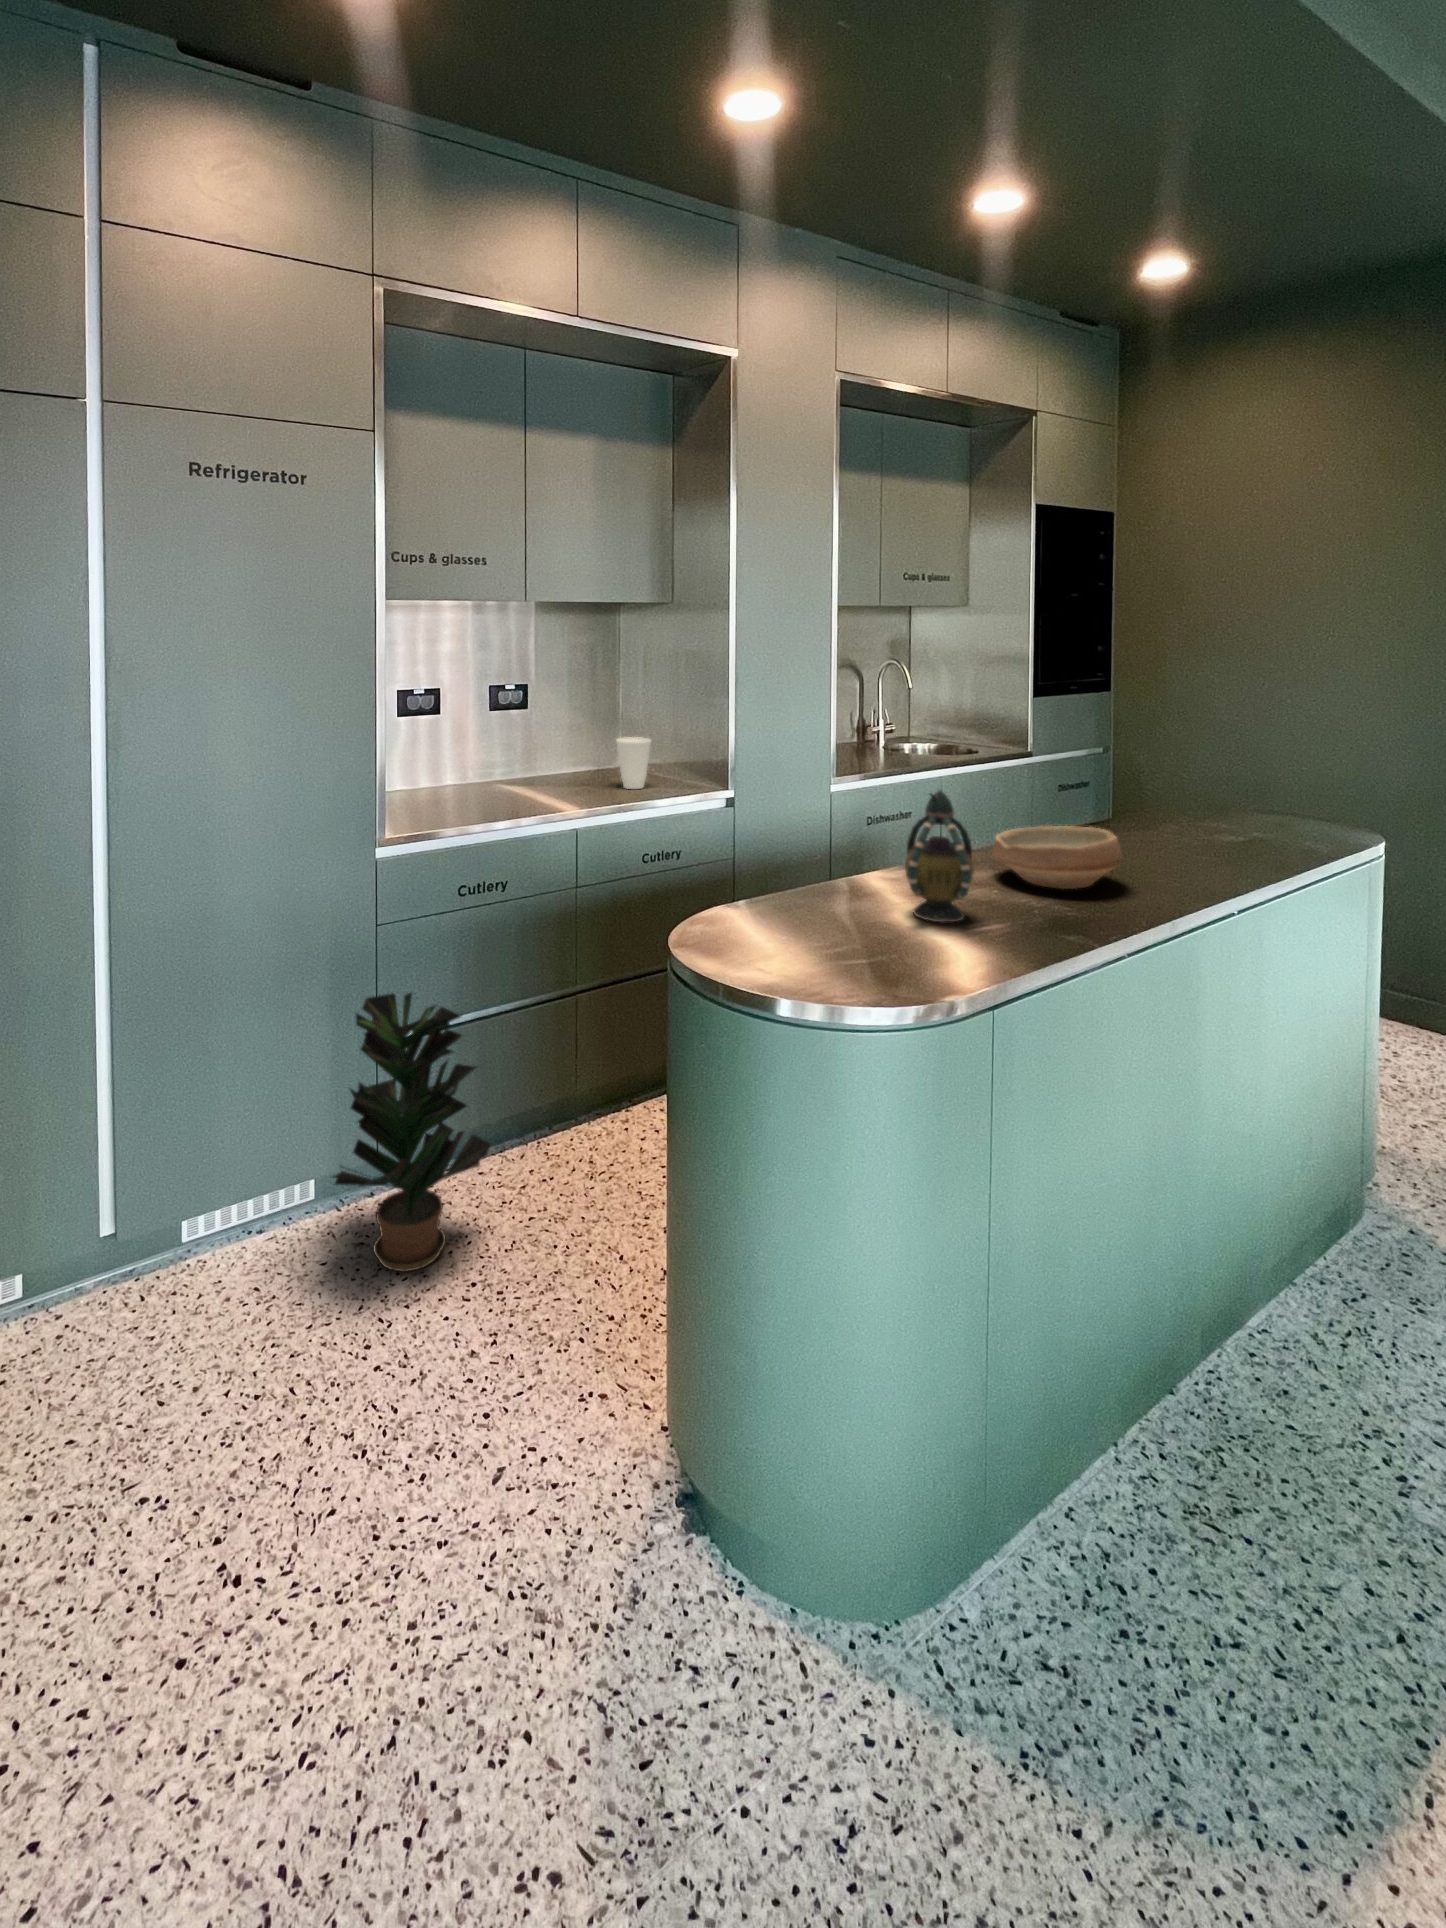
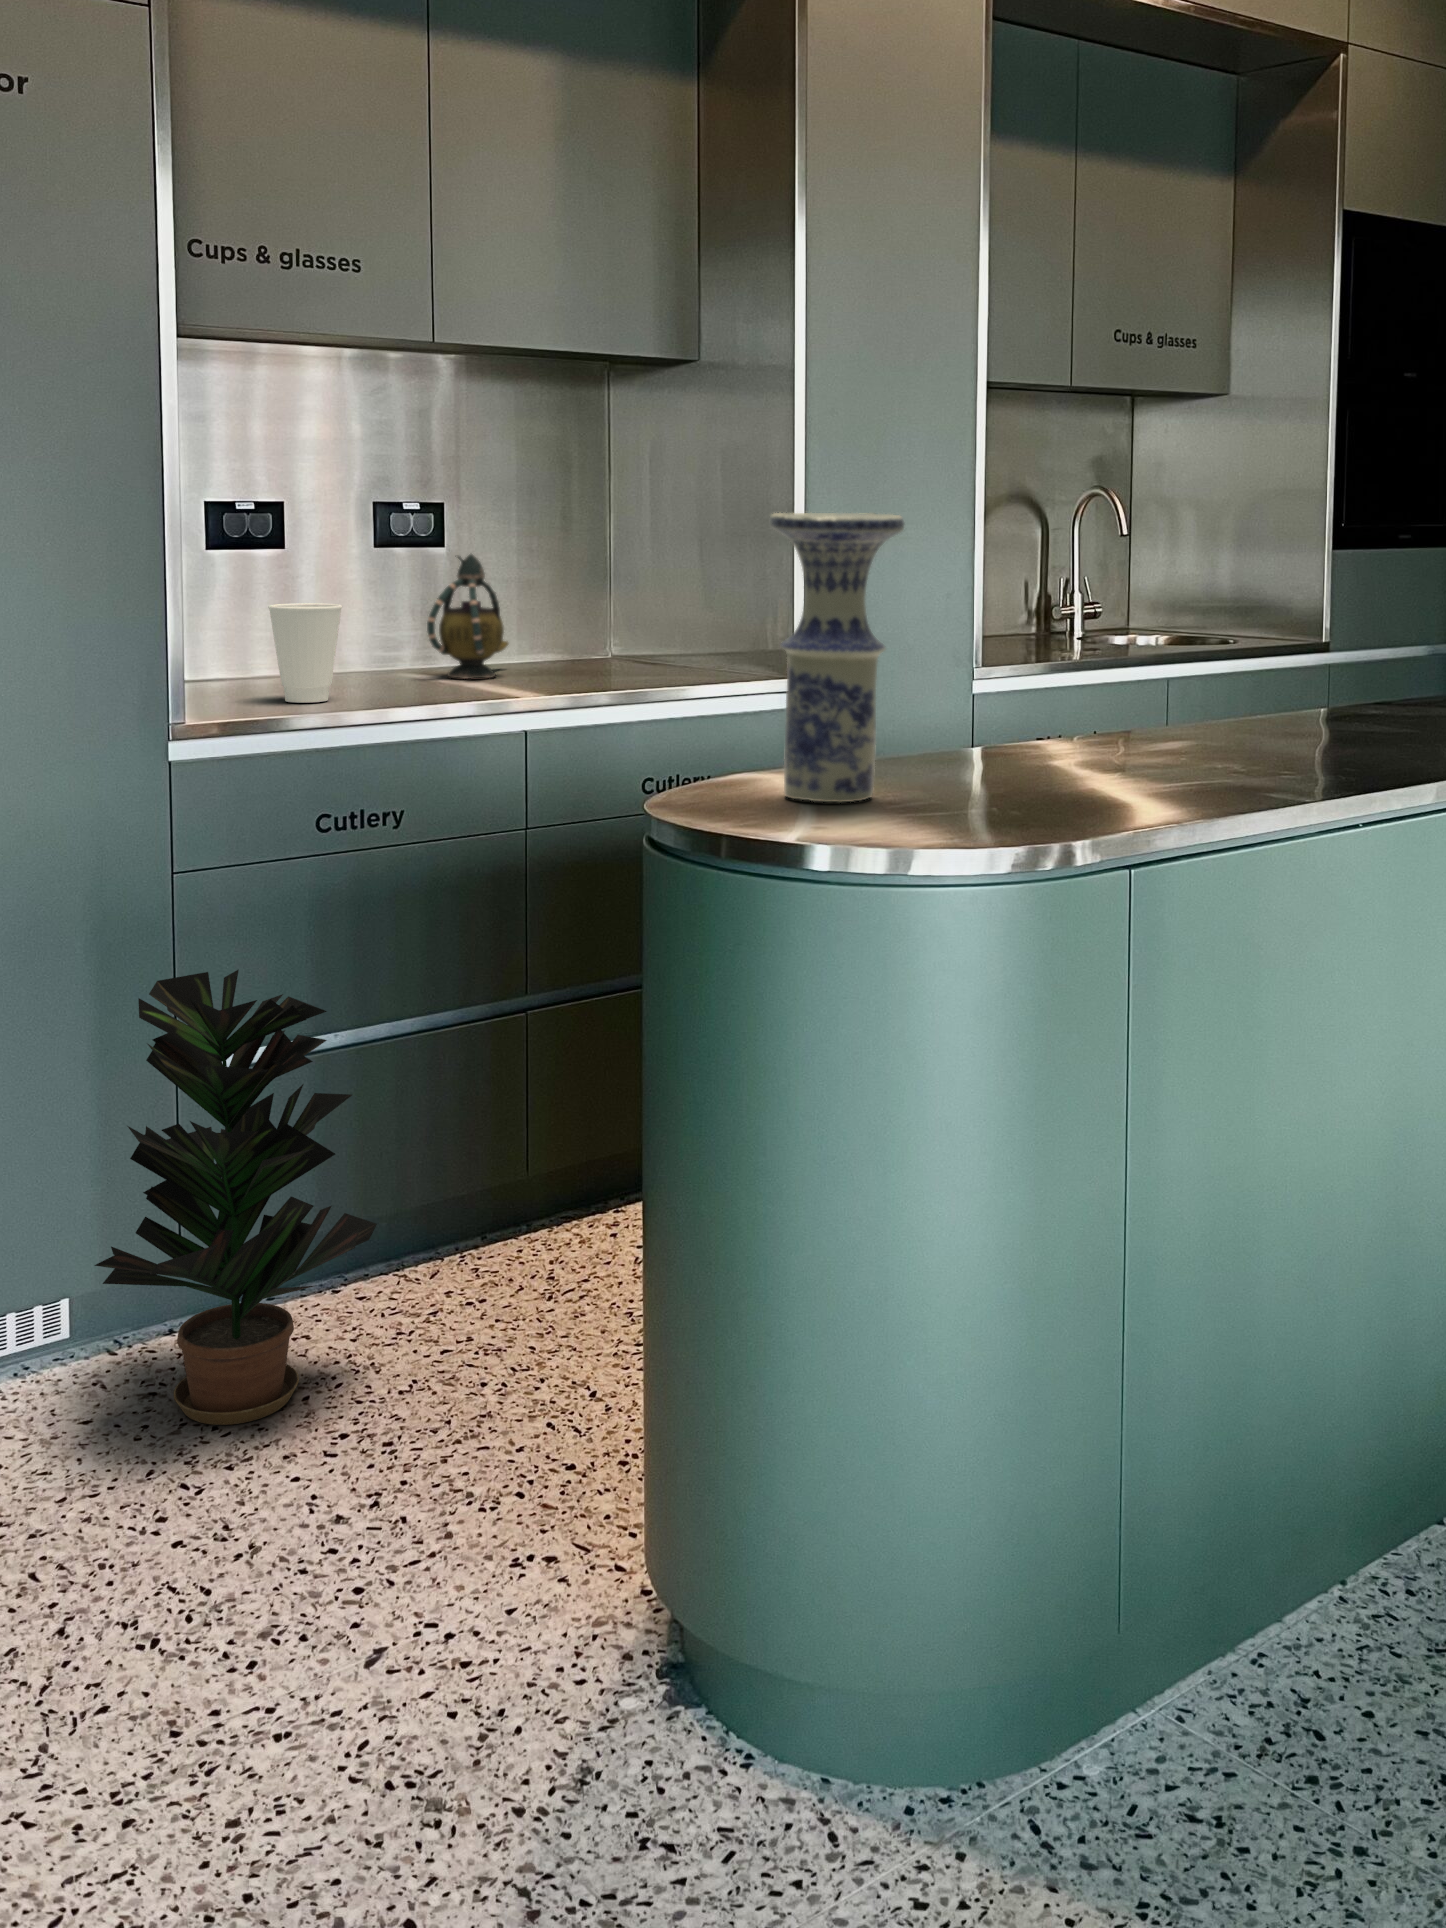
cup: present [617,737,651,789] -> present [269,603,342,703]
vase: none [745,760,830,951] -> present [770,513,904,803]
teapot: present [905,790,974,922] -> present [427,554,508,678]
bowl: present [993,826,1123,889] -> none [1192,666,1390,753]

